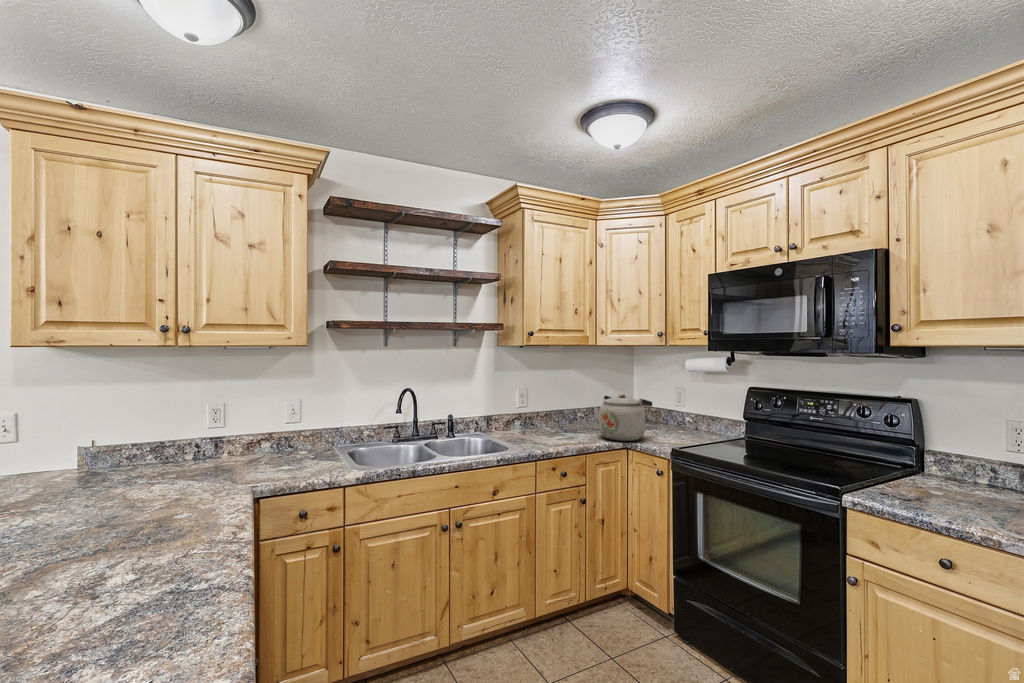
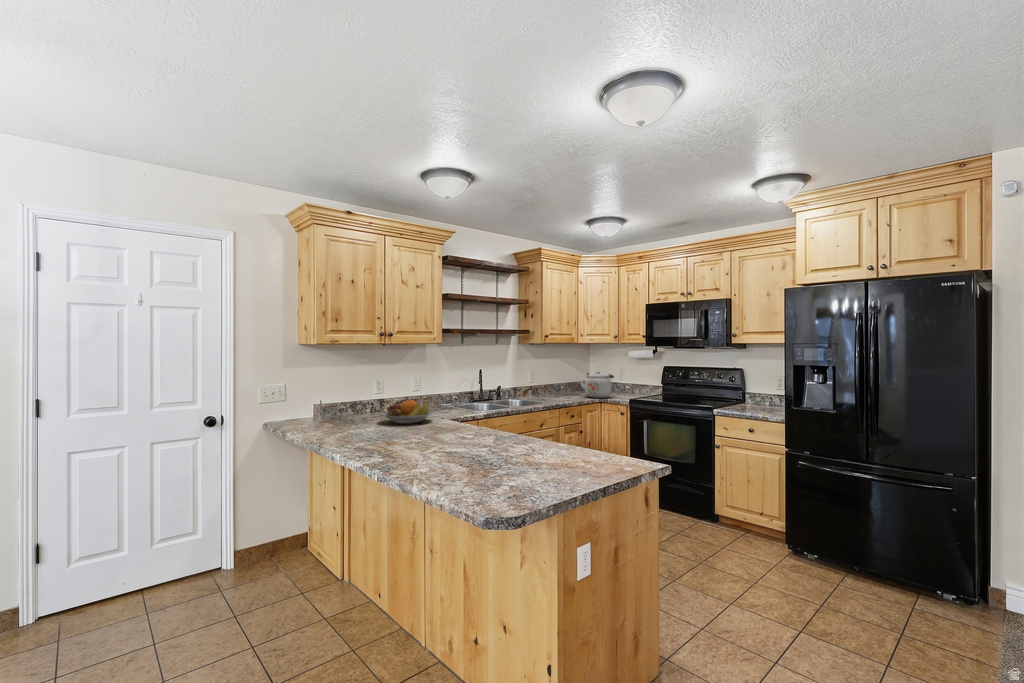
fruit bowl: none [92,453,219,503] -> present [381,400,434,424]

